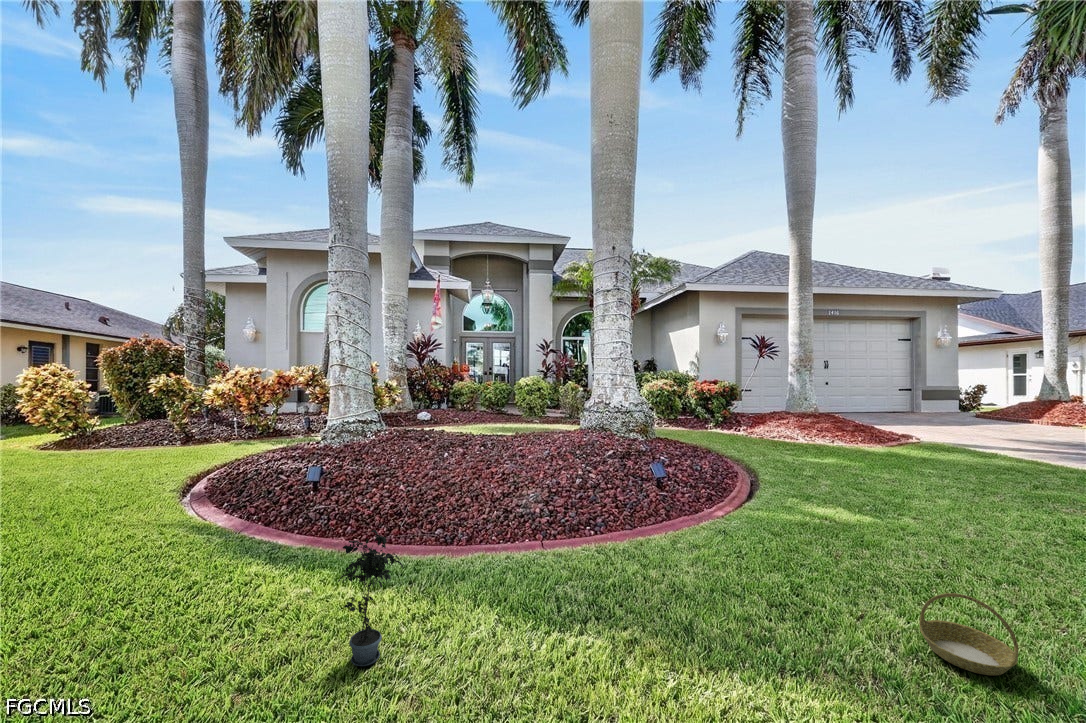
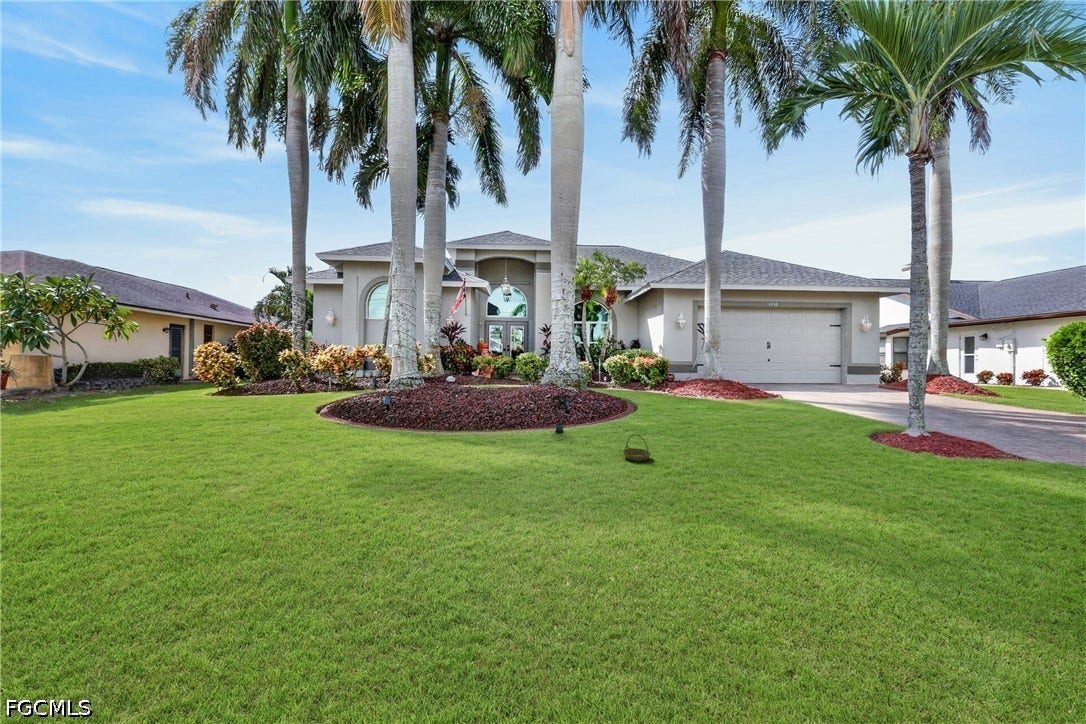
potted plant: present [338,529,403,666] -> present [552,395,571,432]

